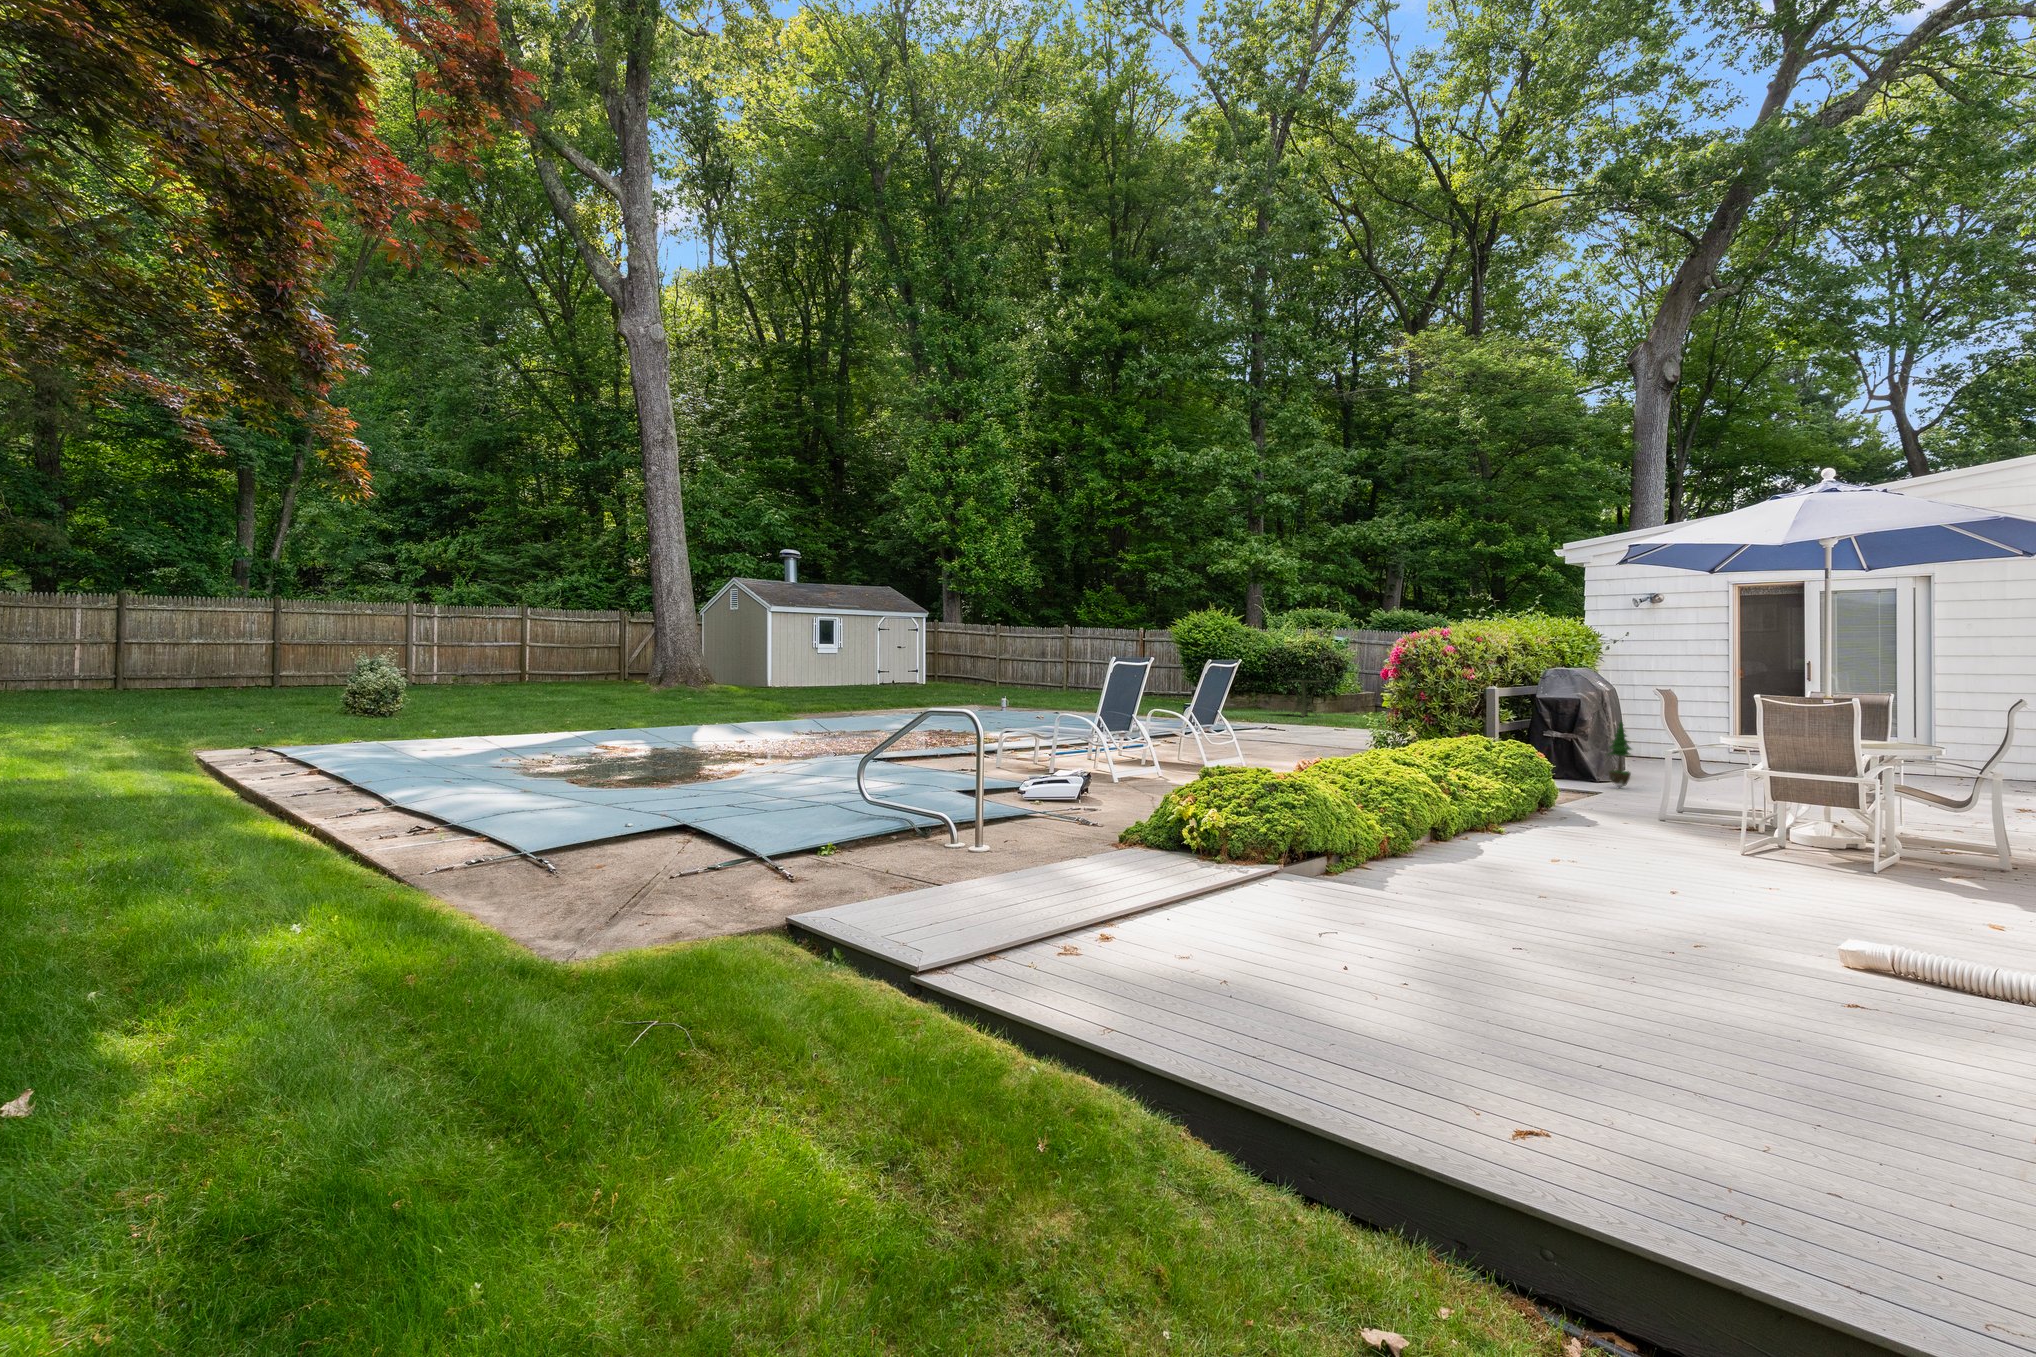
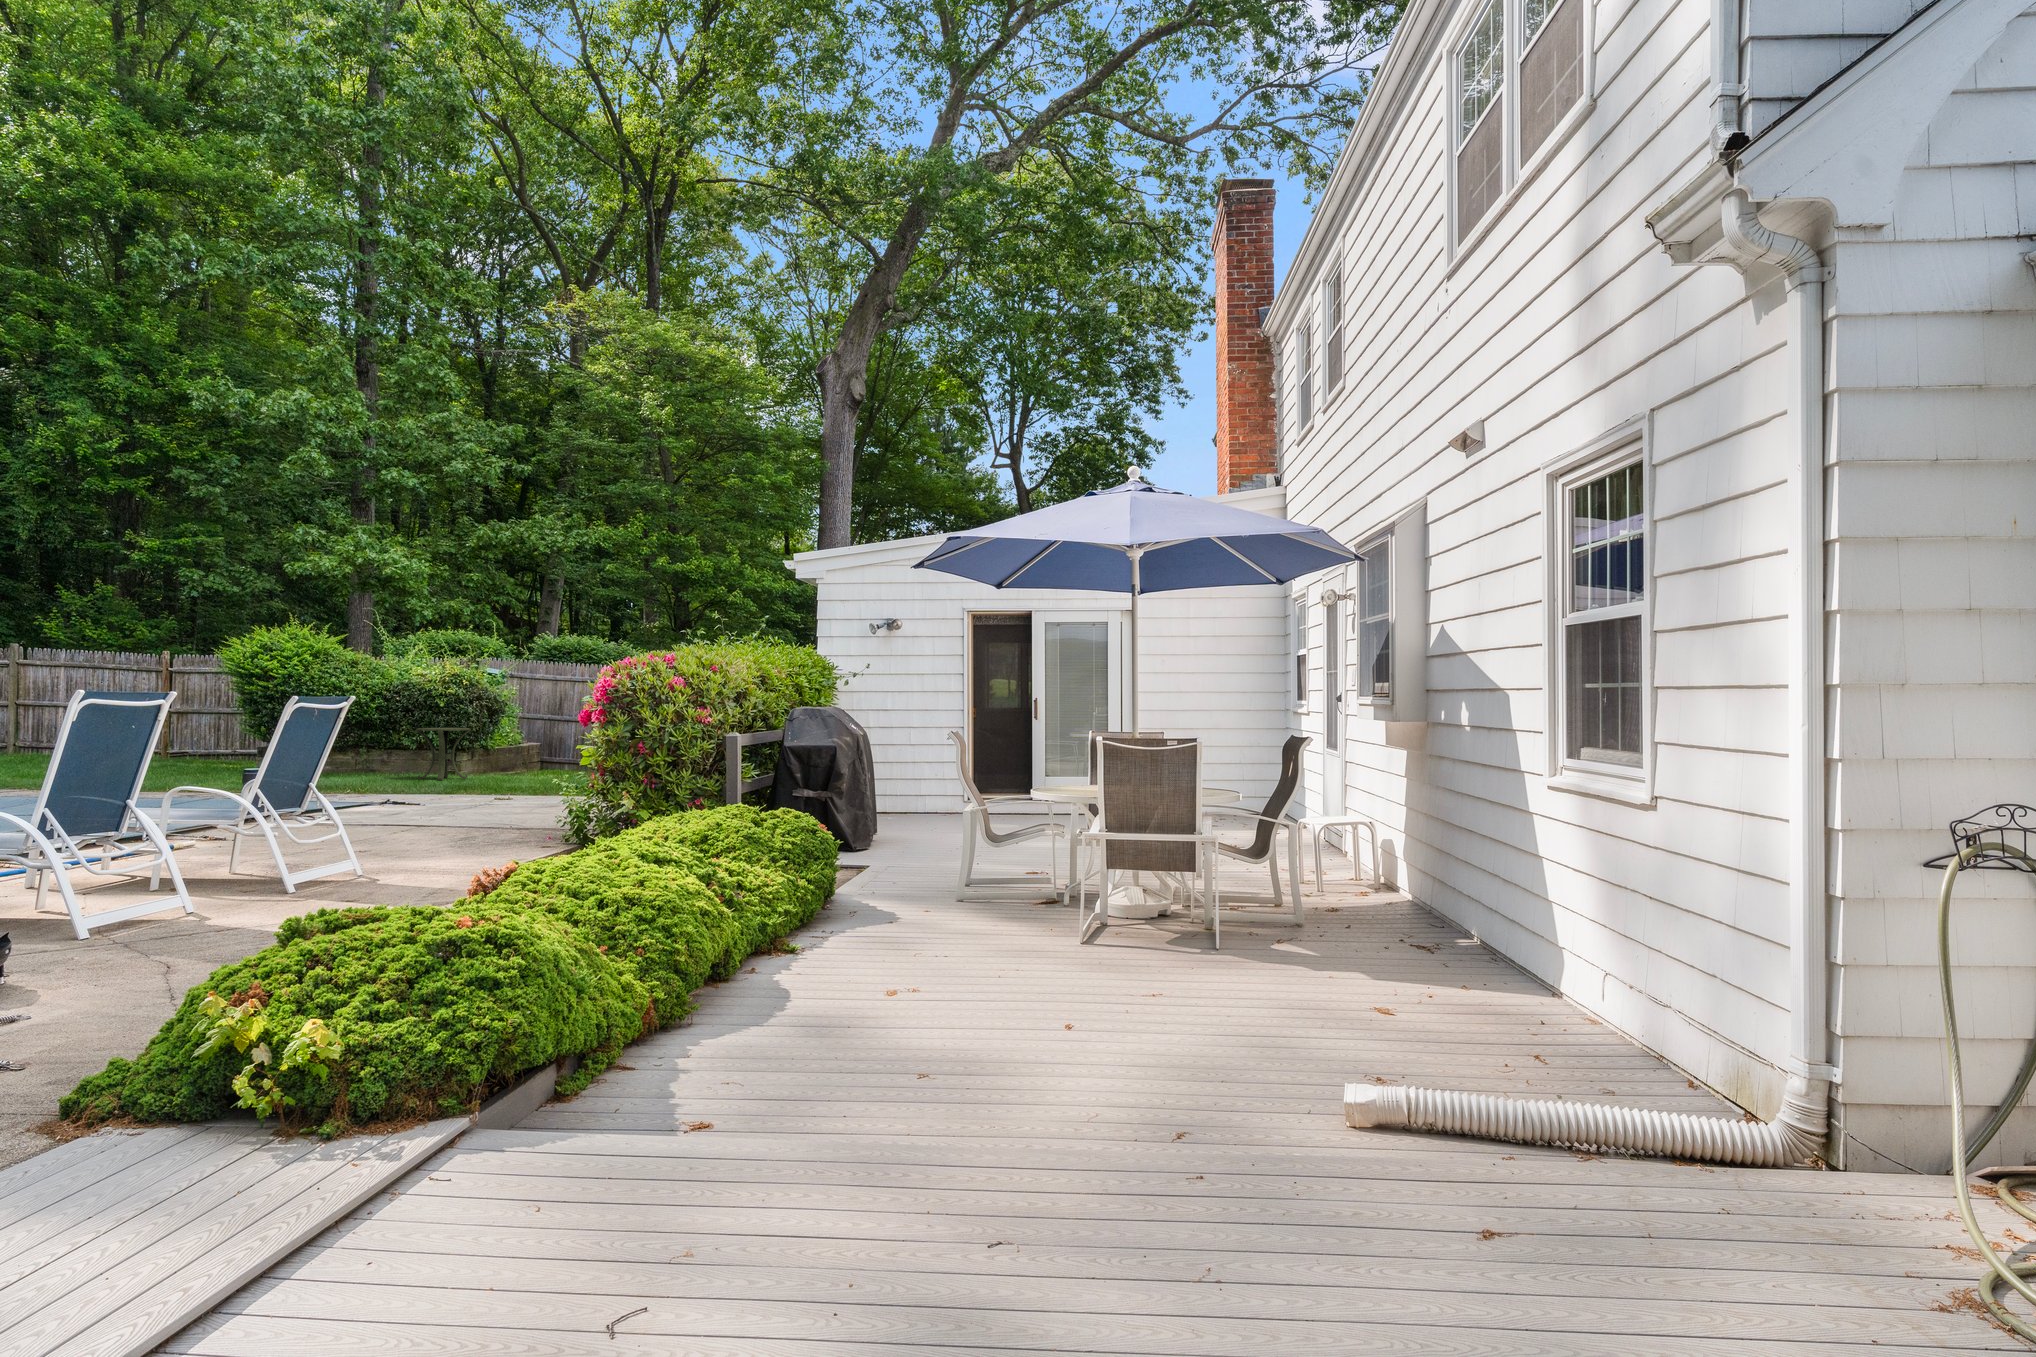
potted tree: present [1608,722,1631,788] -> none [860,769,891,853]

